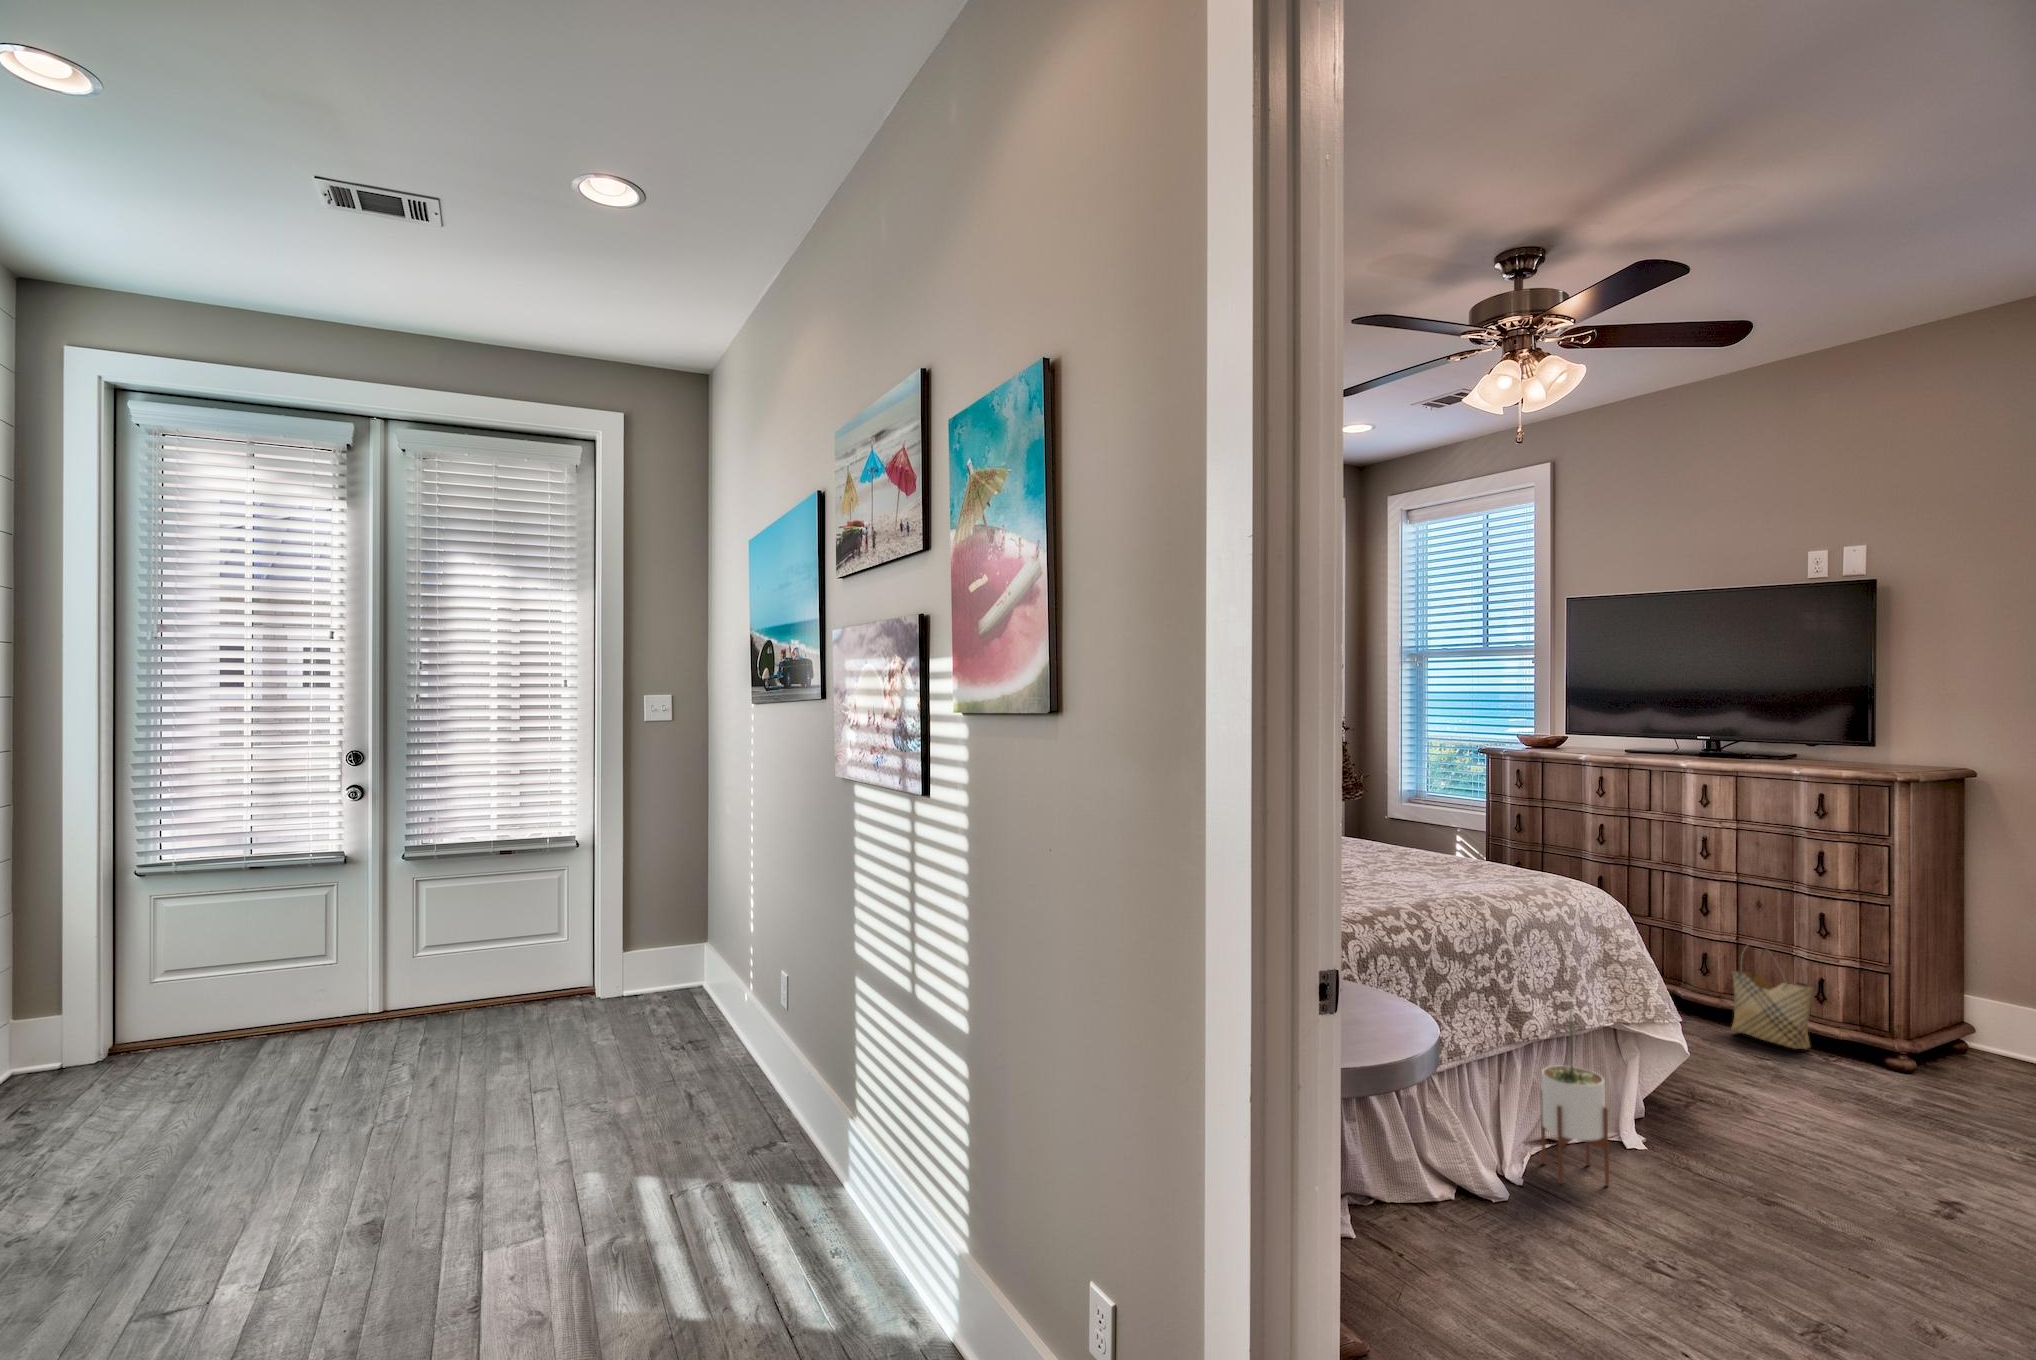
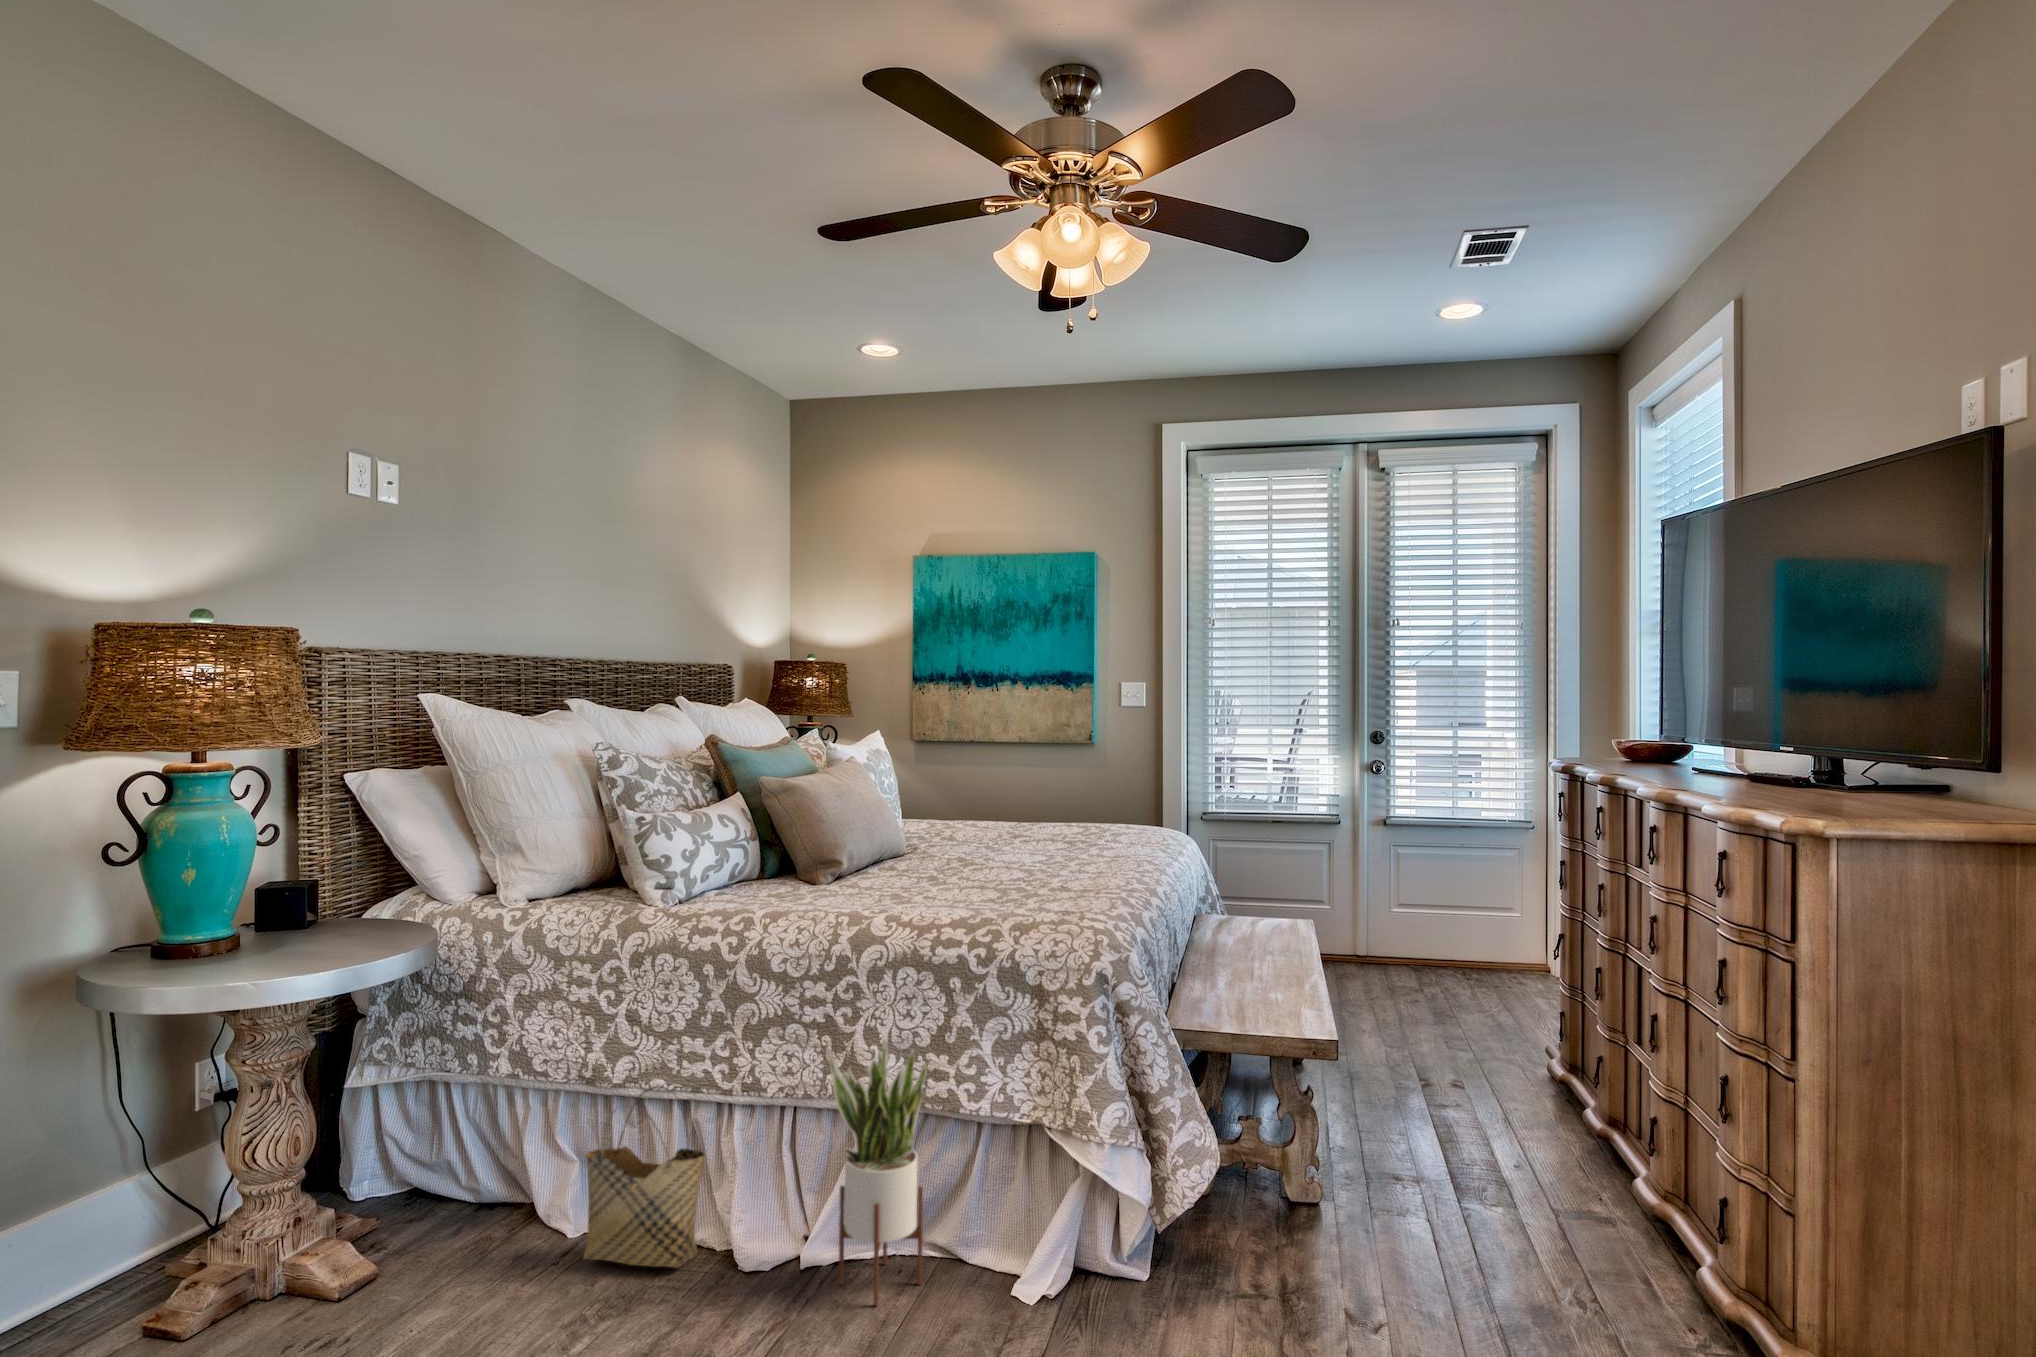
woven basket: present [1732,945,1813,1049] -> present [583,1086,705,1268]

